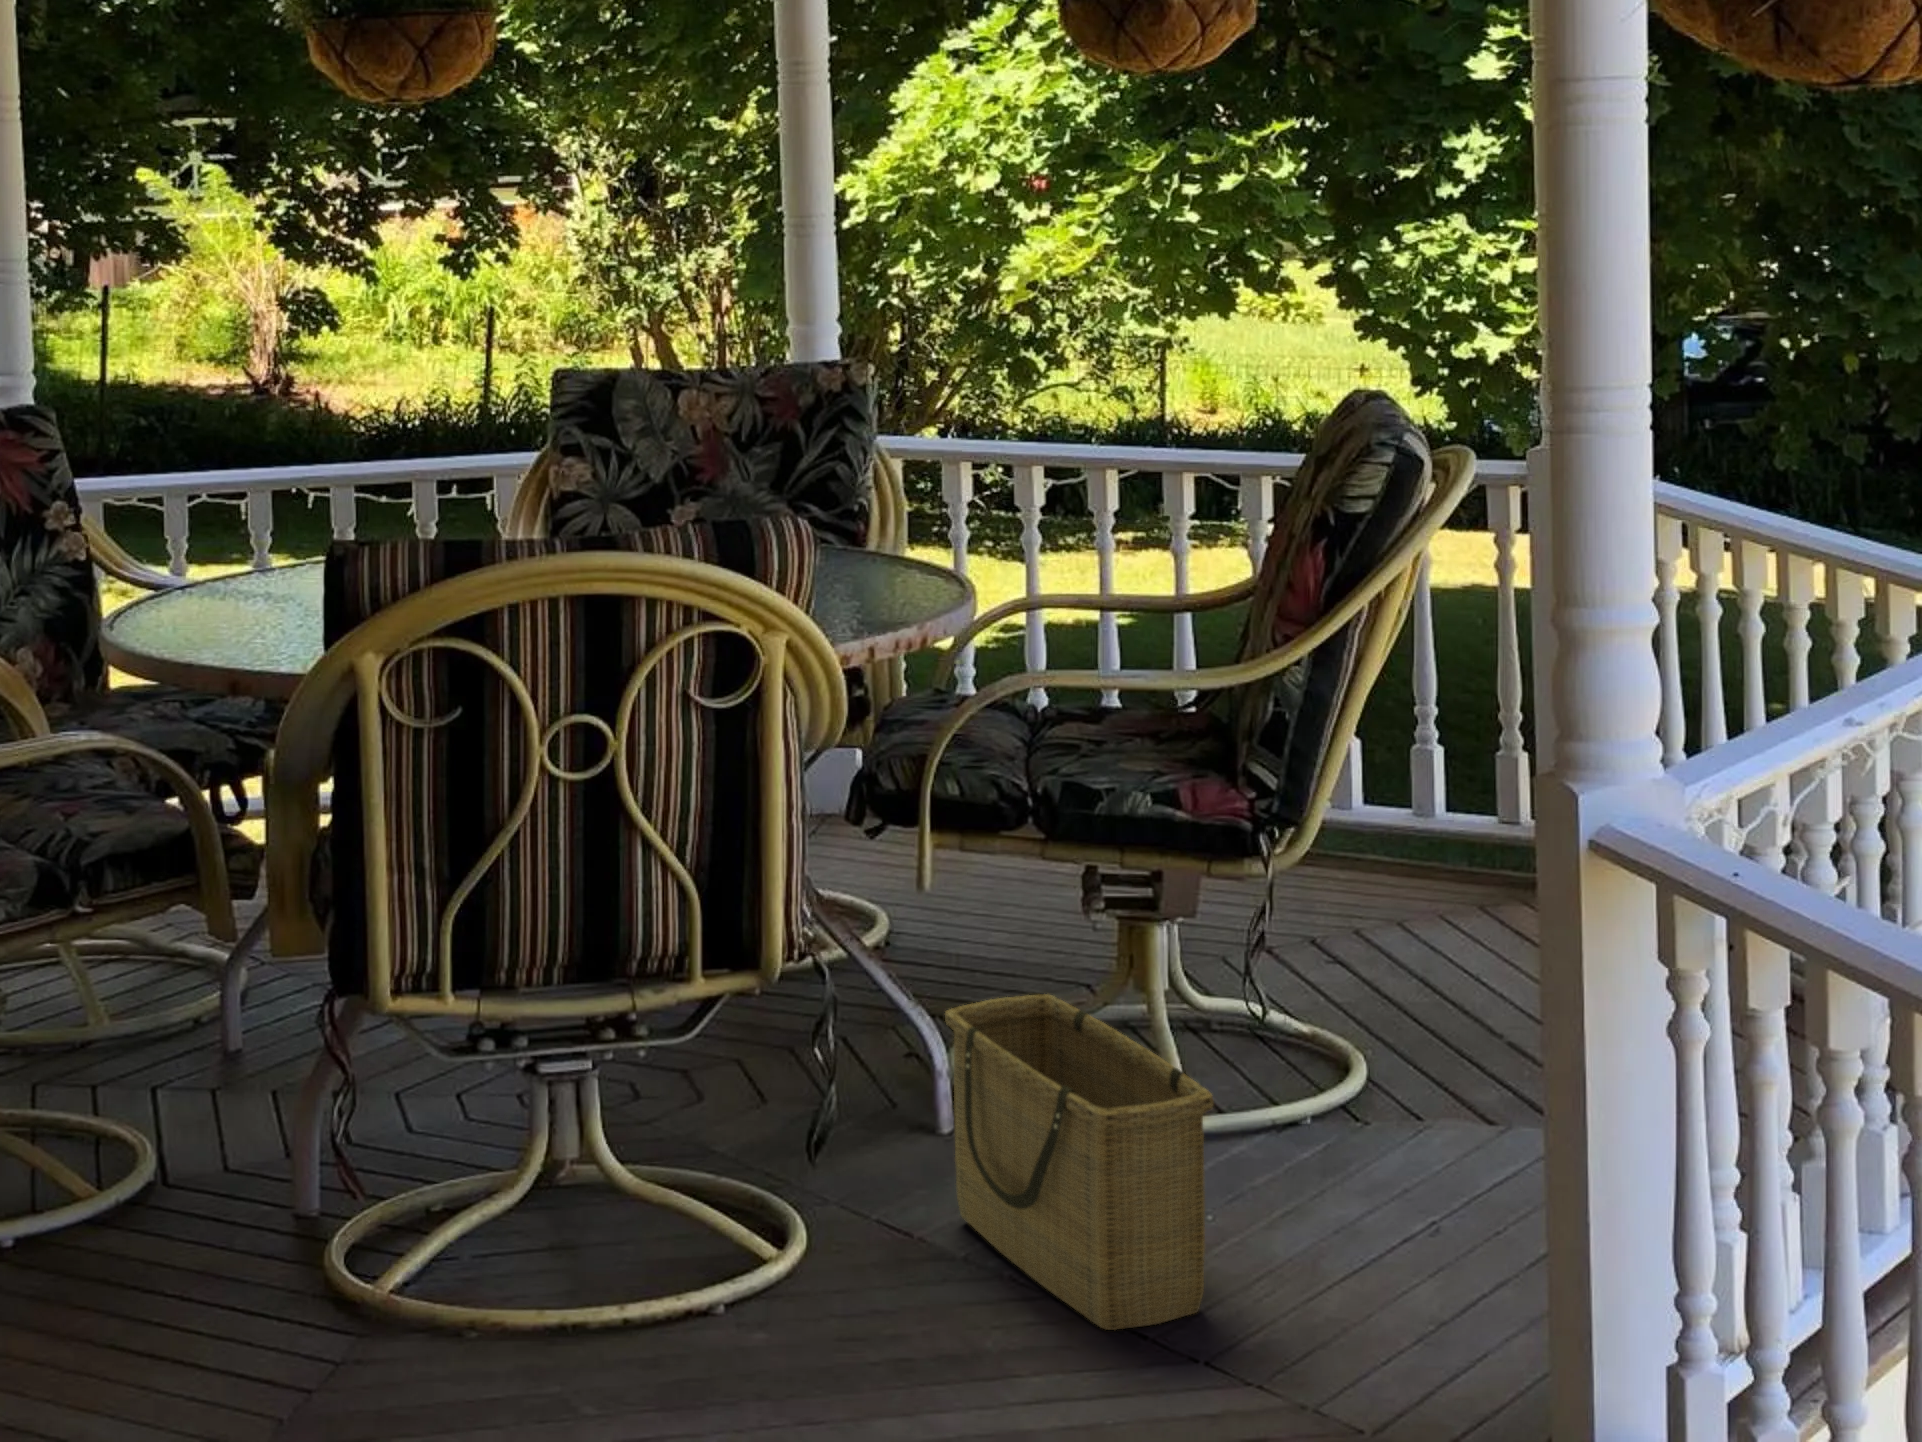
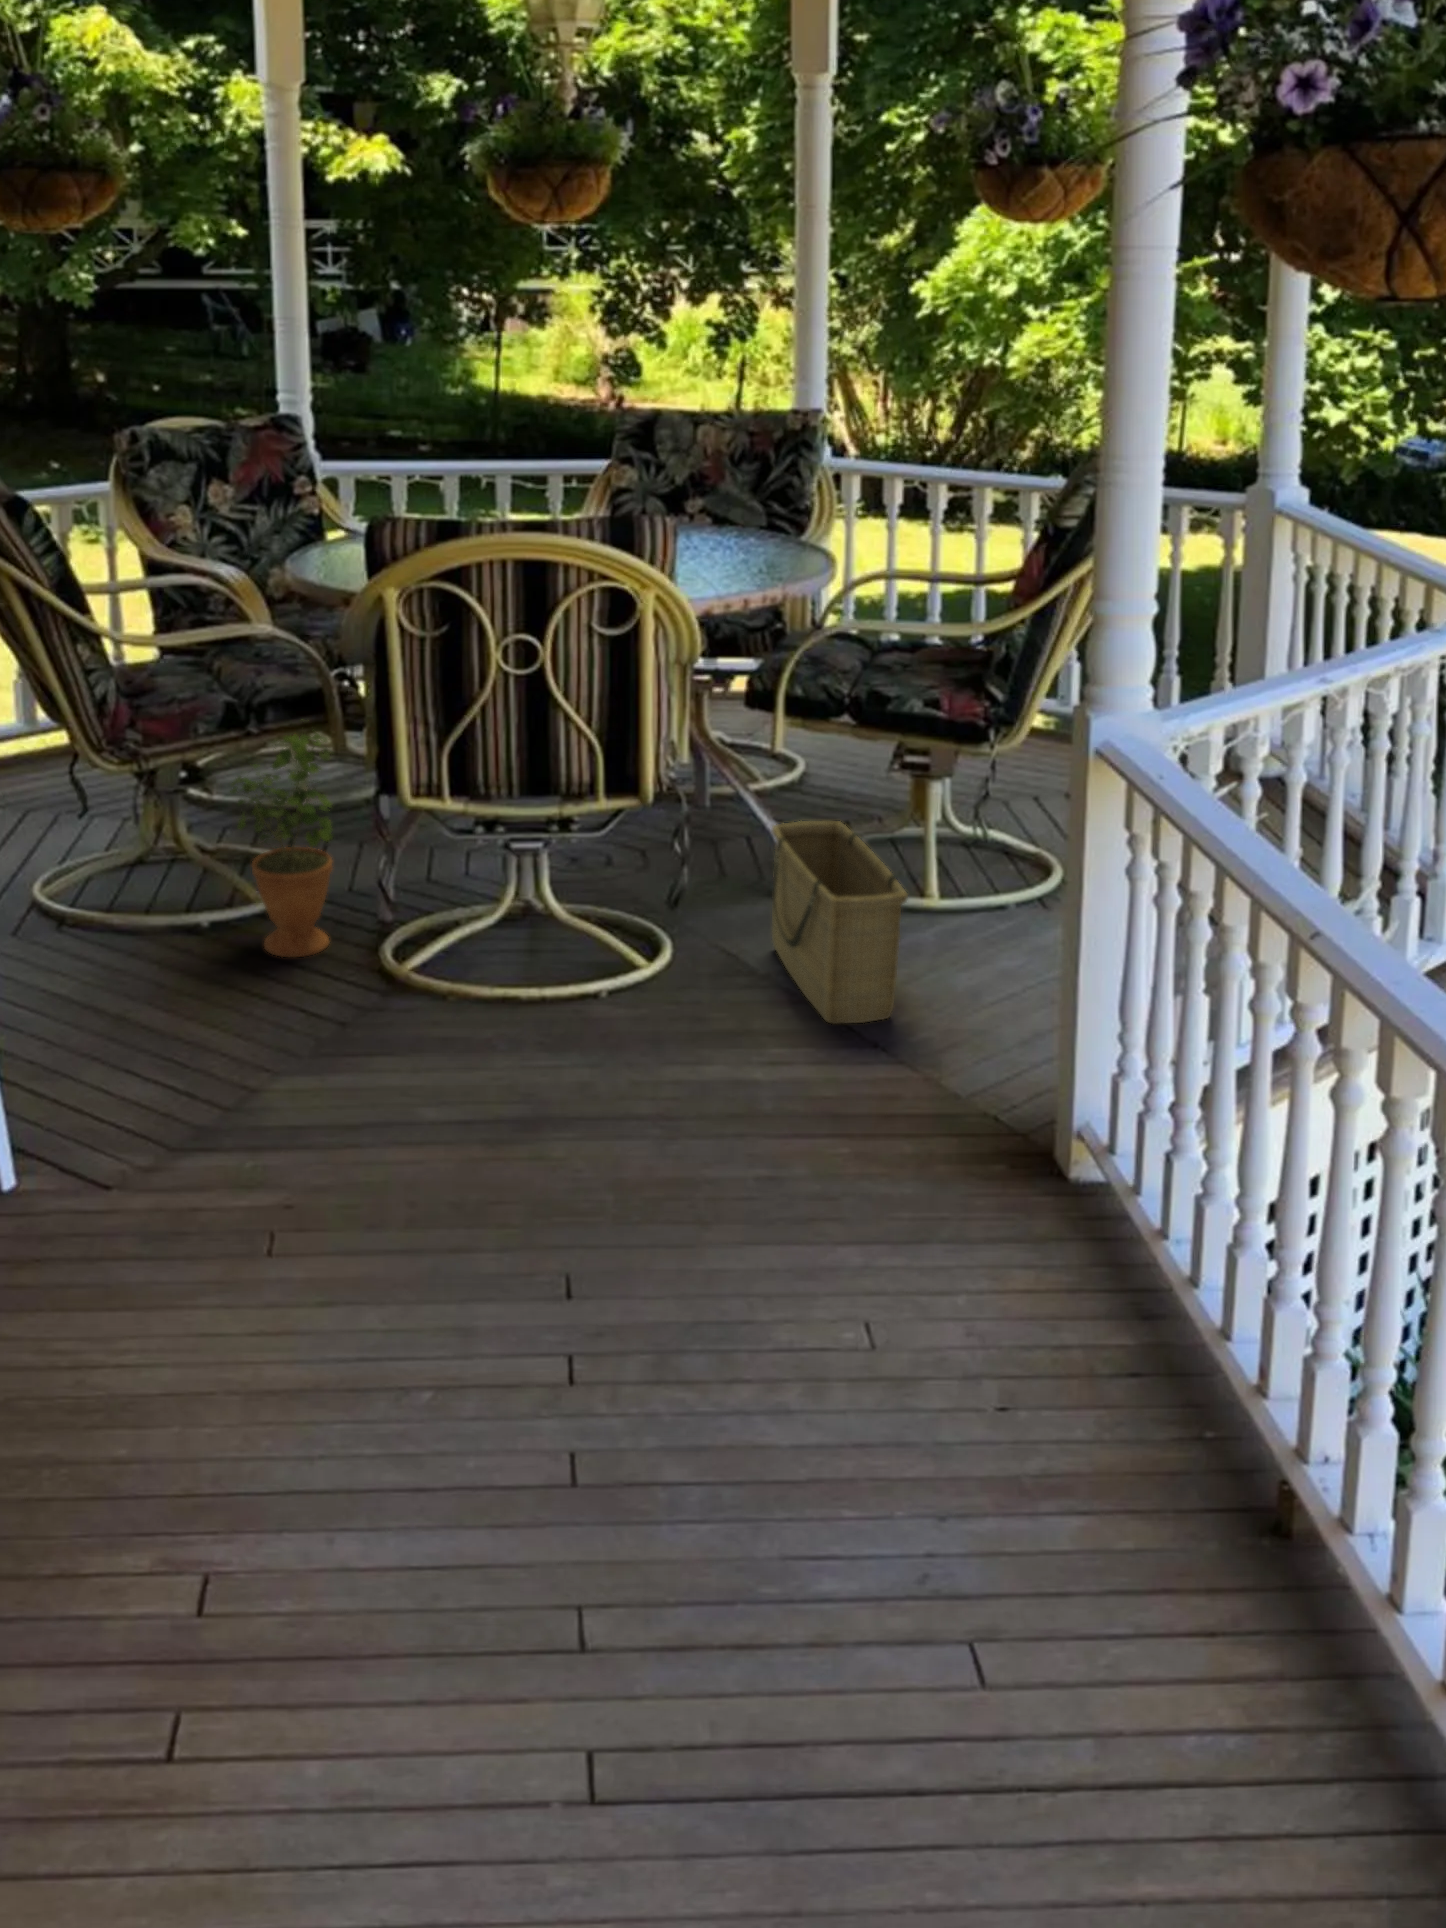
potted plant: none [39,898,220,1321] -> present [230,730,332,957]

